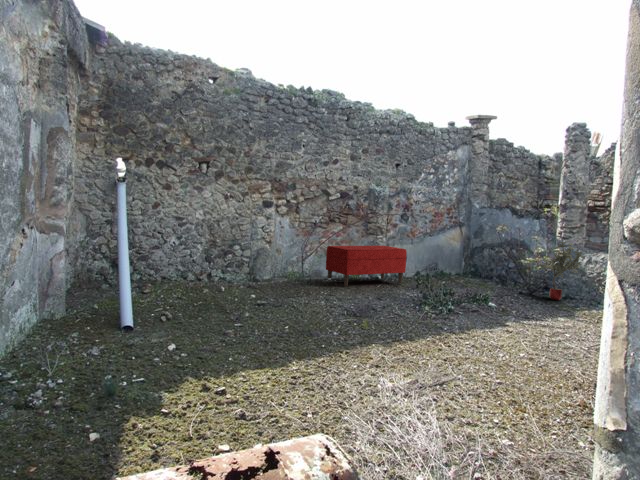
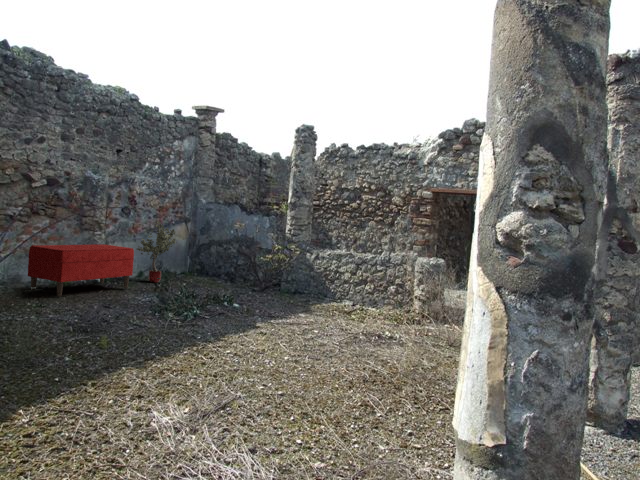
potted tree: present [540,242,581,300] -> present [137,222,176,283]

